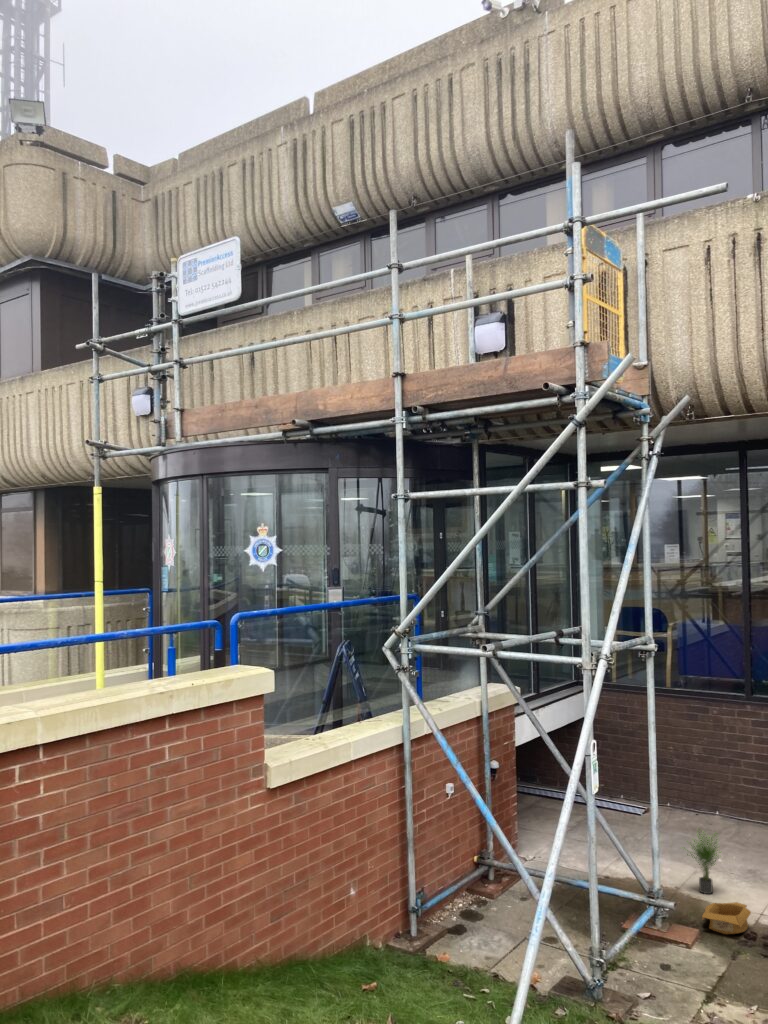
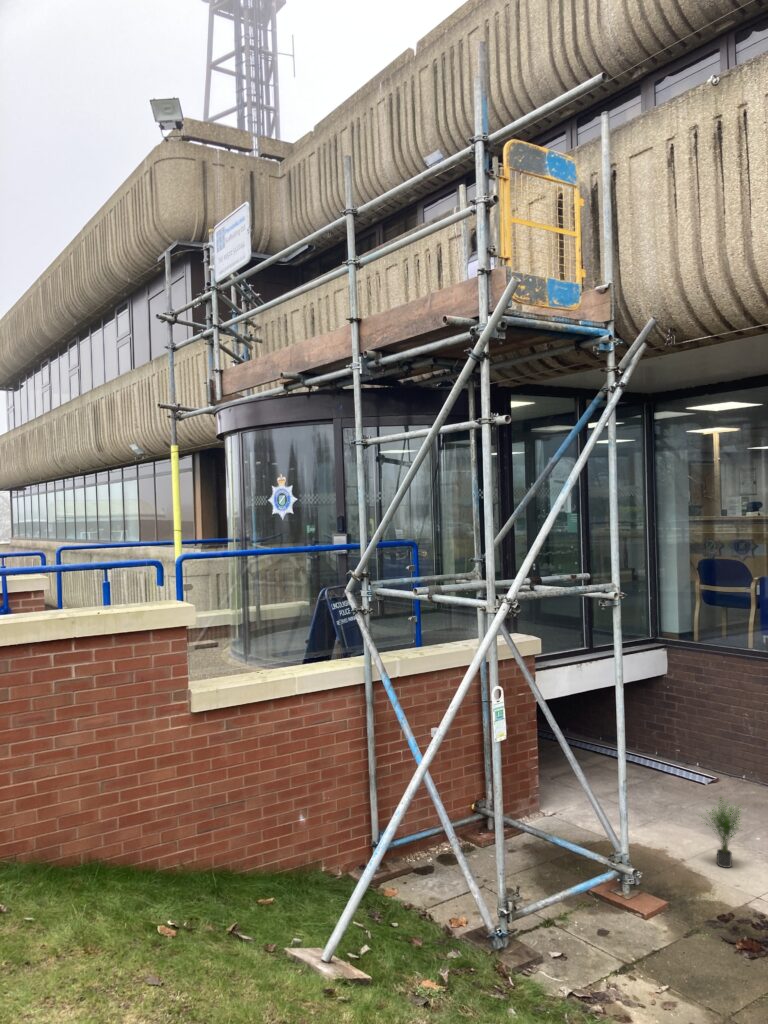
cardboard box: present [702,902,751,934] -> none [681,876,743,910]

